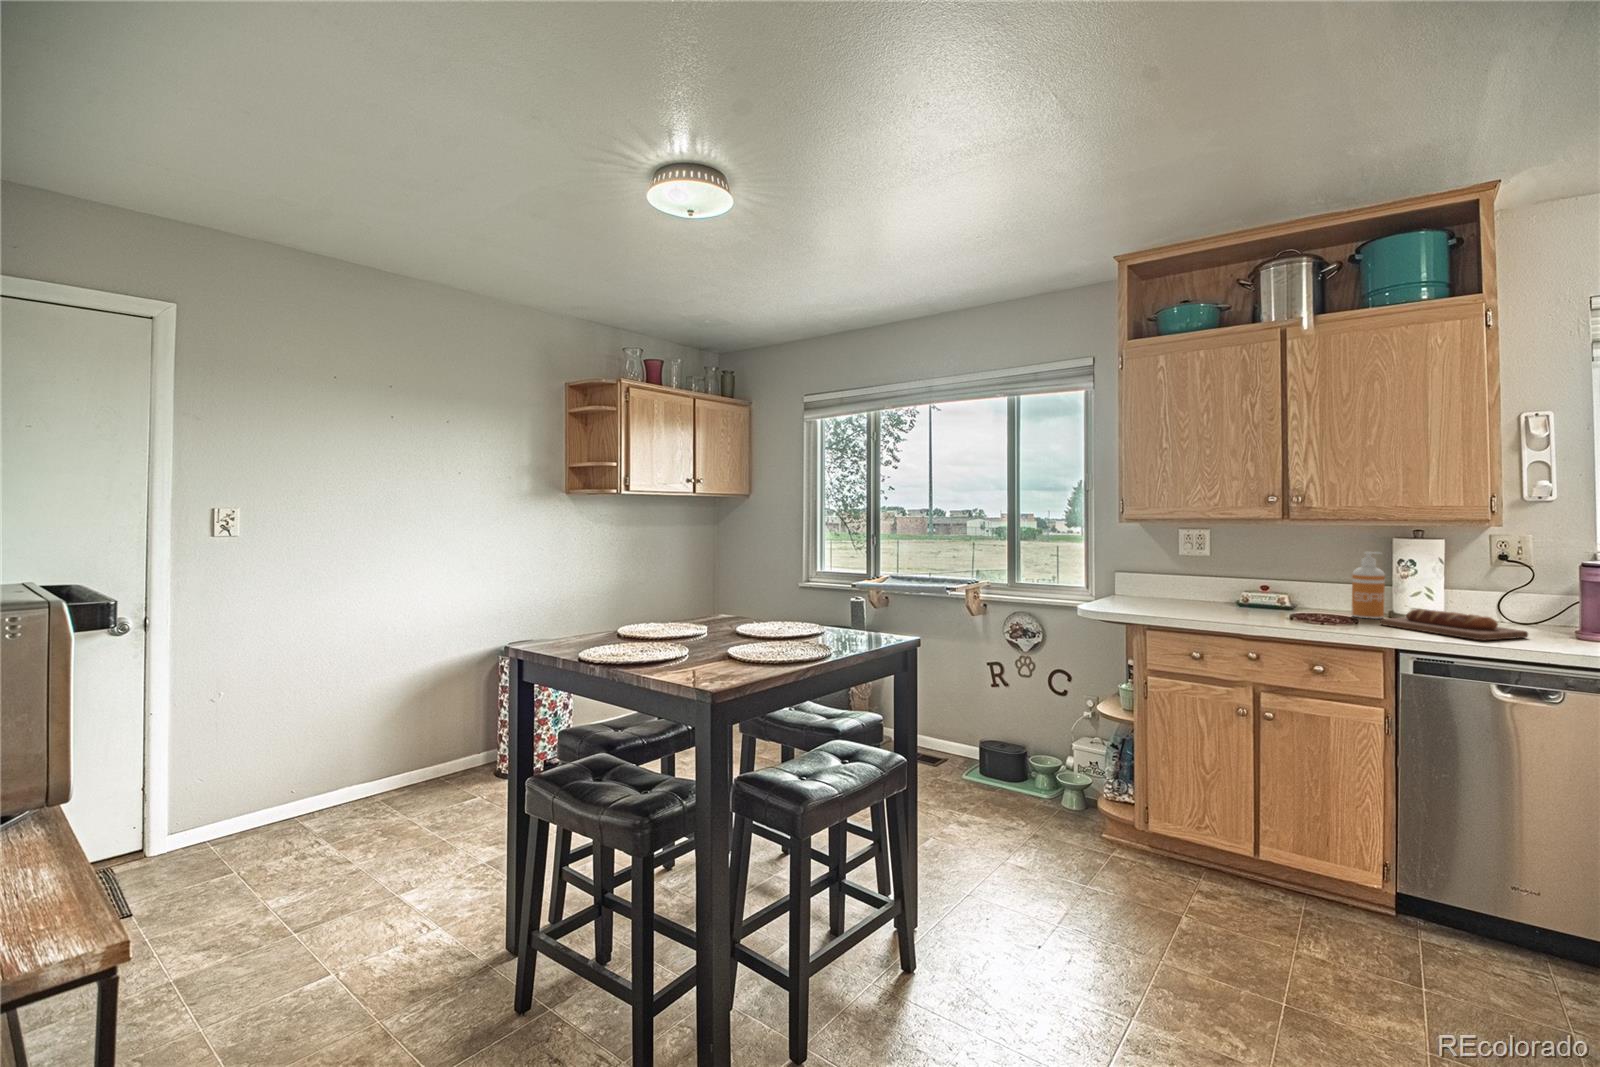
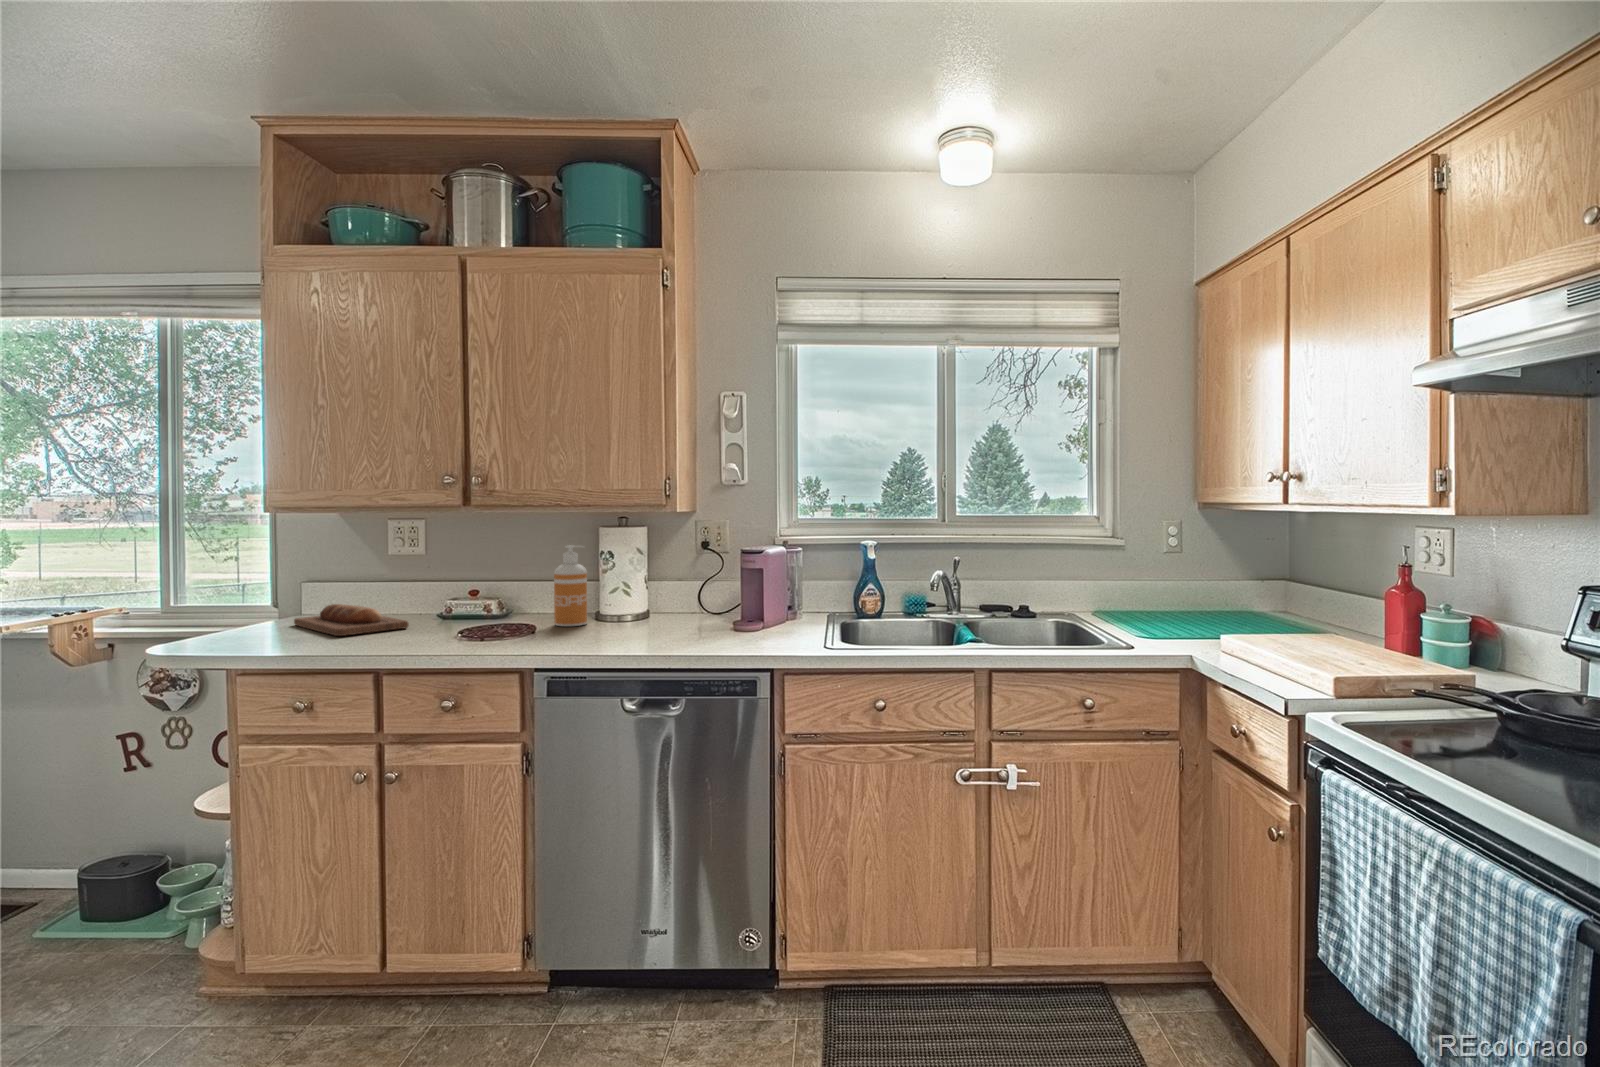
bread loaf: present [1380,609,1528,640] -> present [294,604,409,636]

